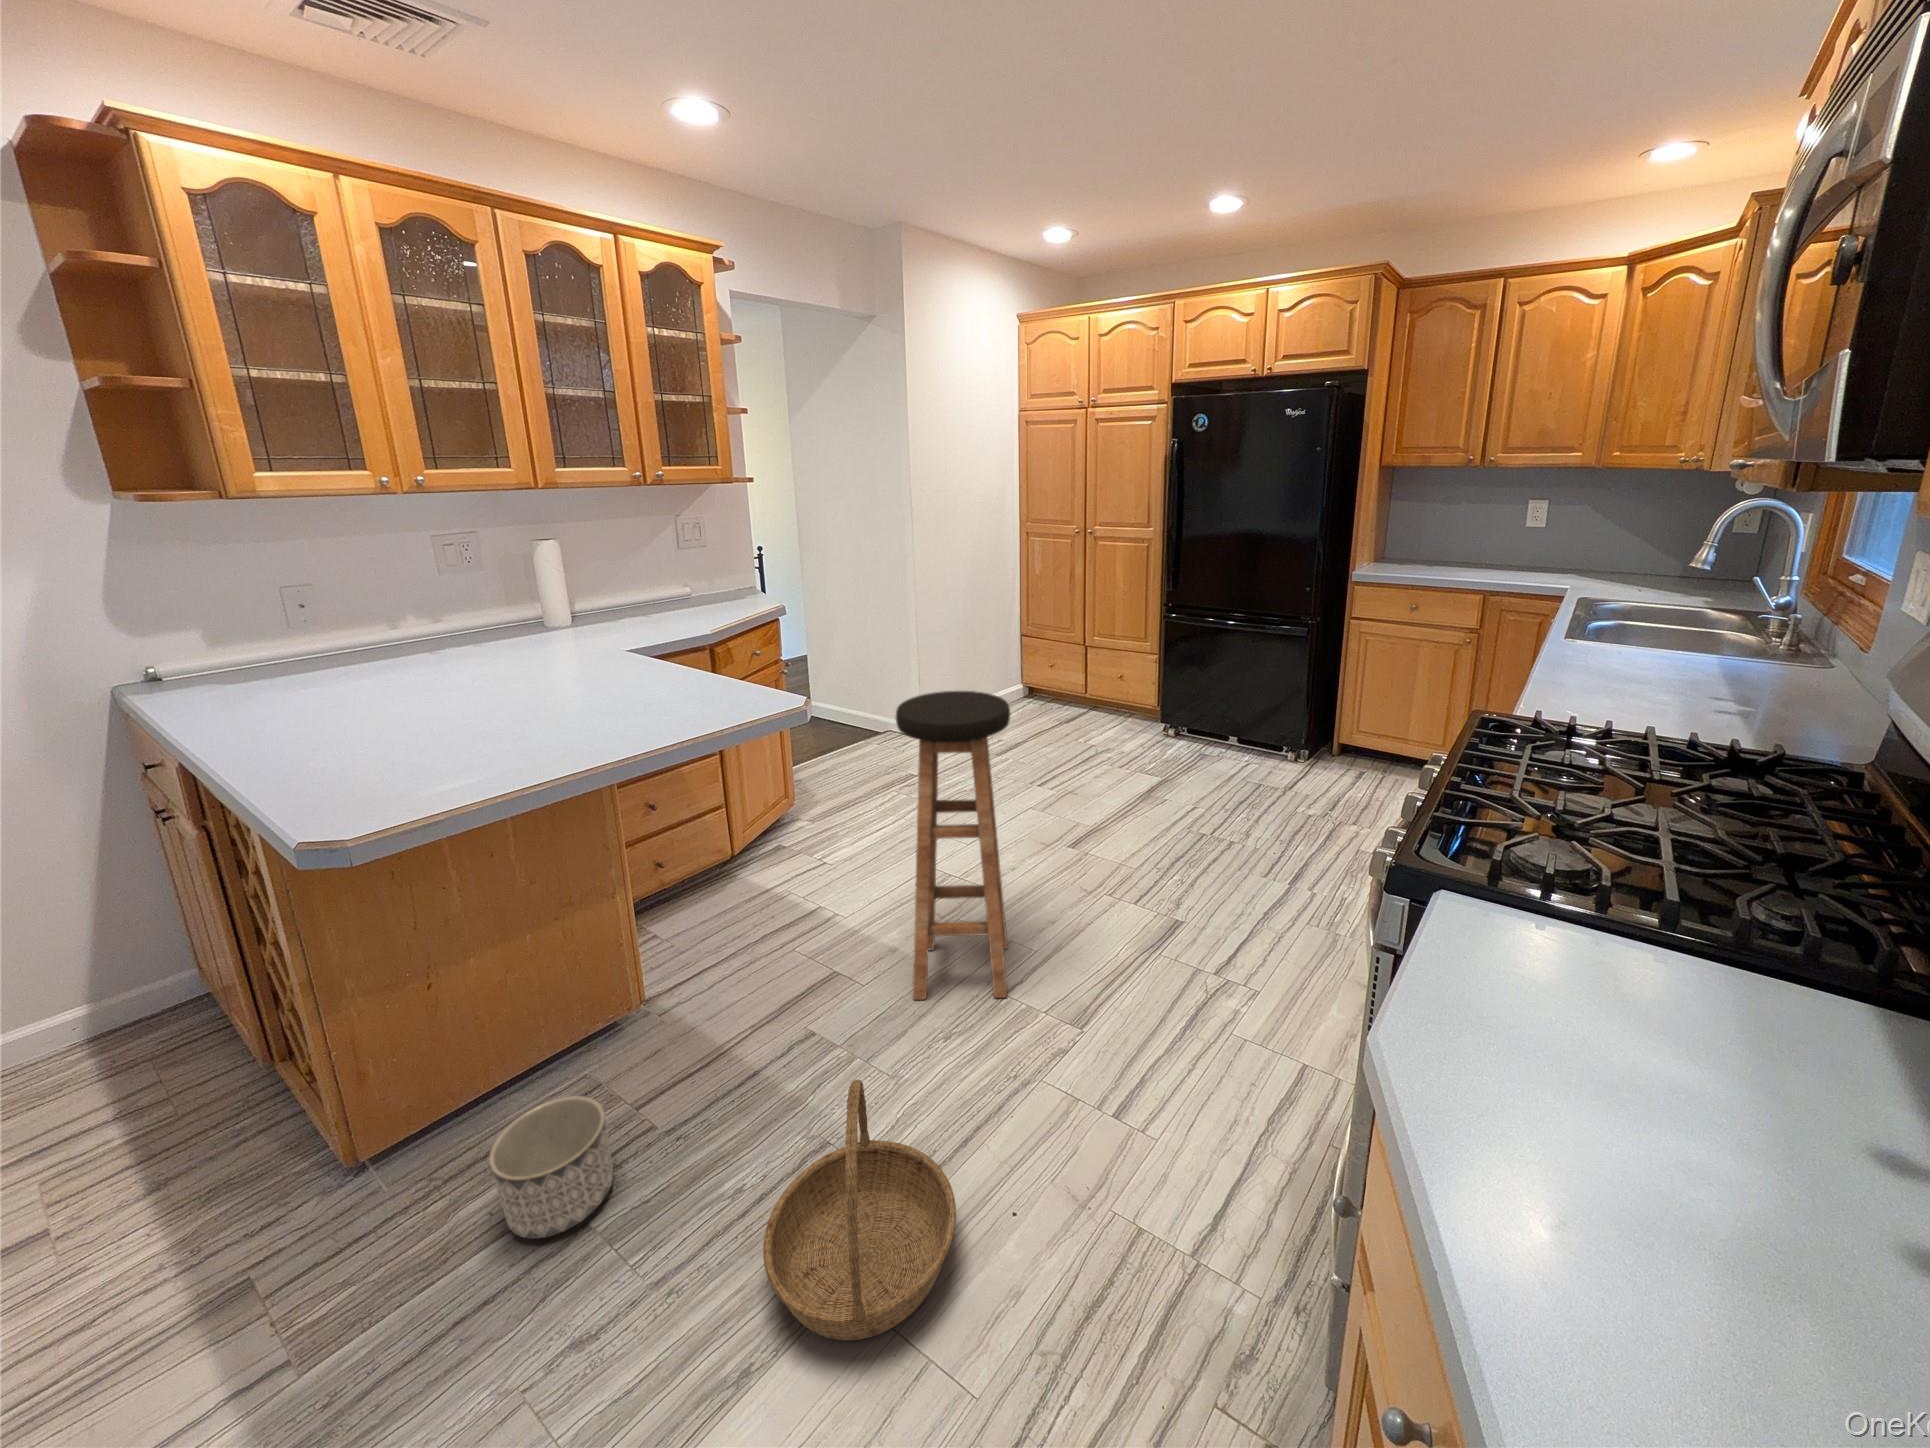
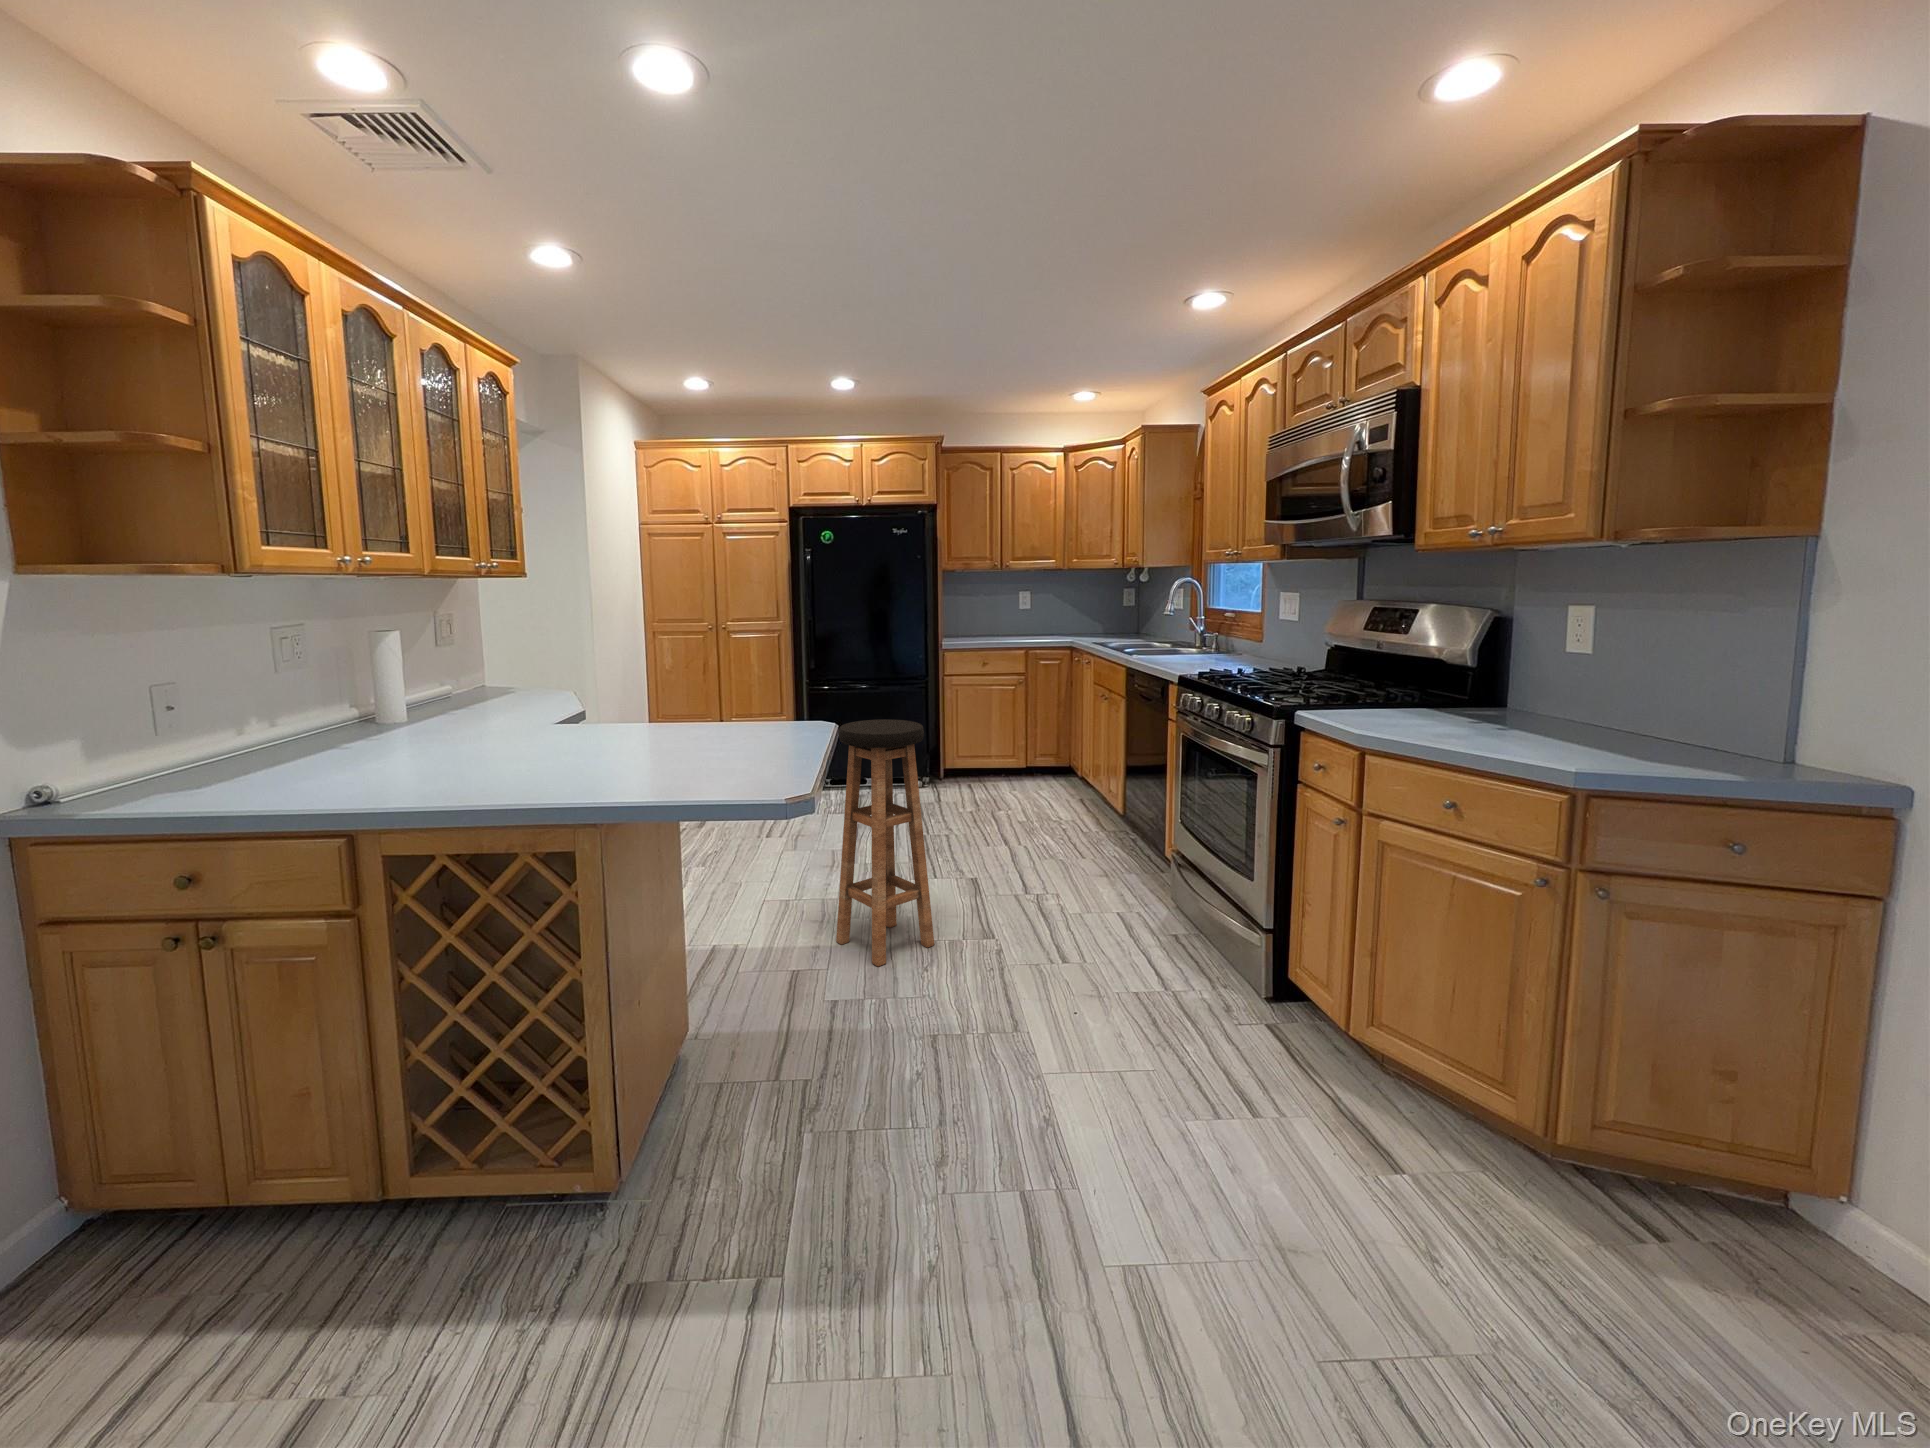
basket: present [763,1080,956,1340] -> none [973,936,1100,1090]
planter: present [489,1096,613,1239] -> none [770,1048,852,1157]

